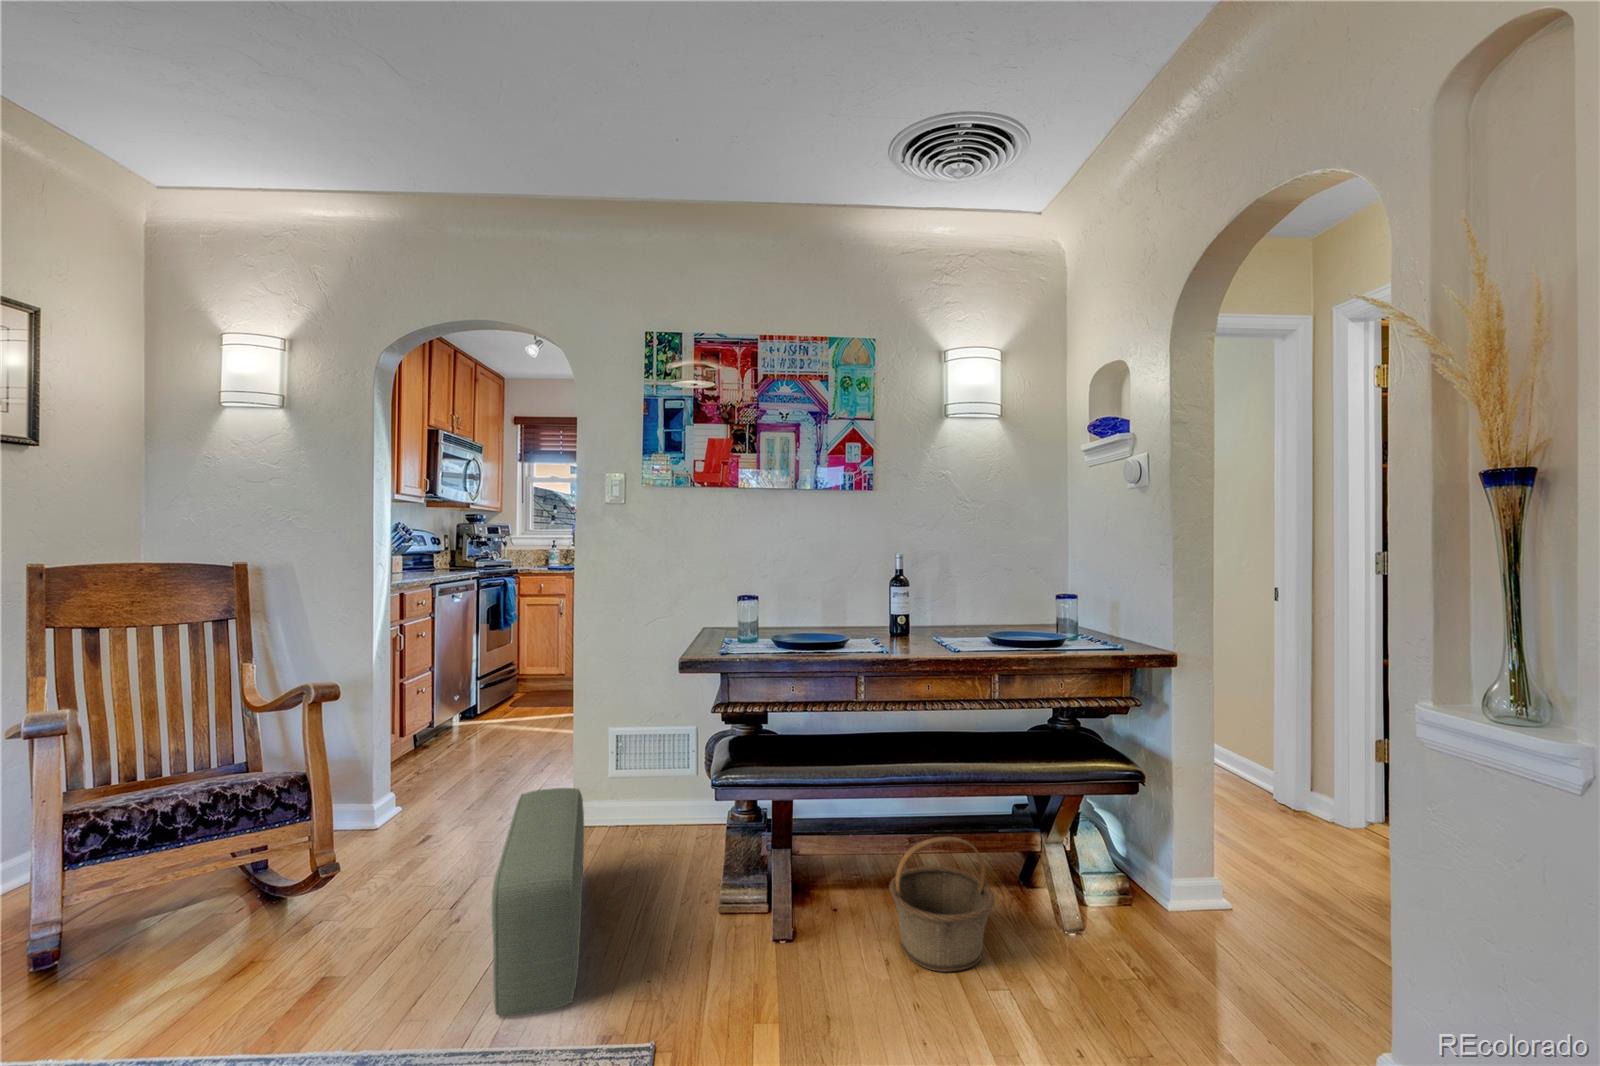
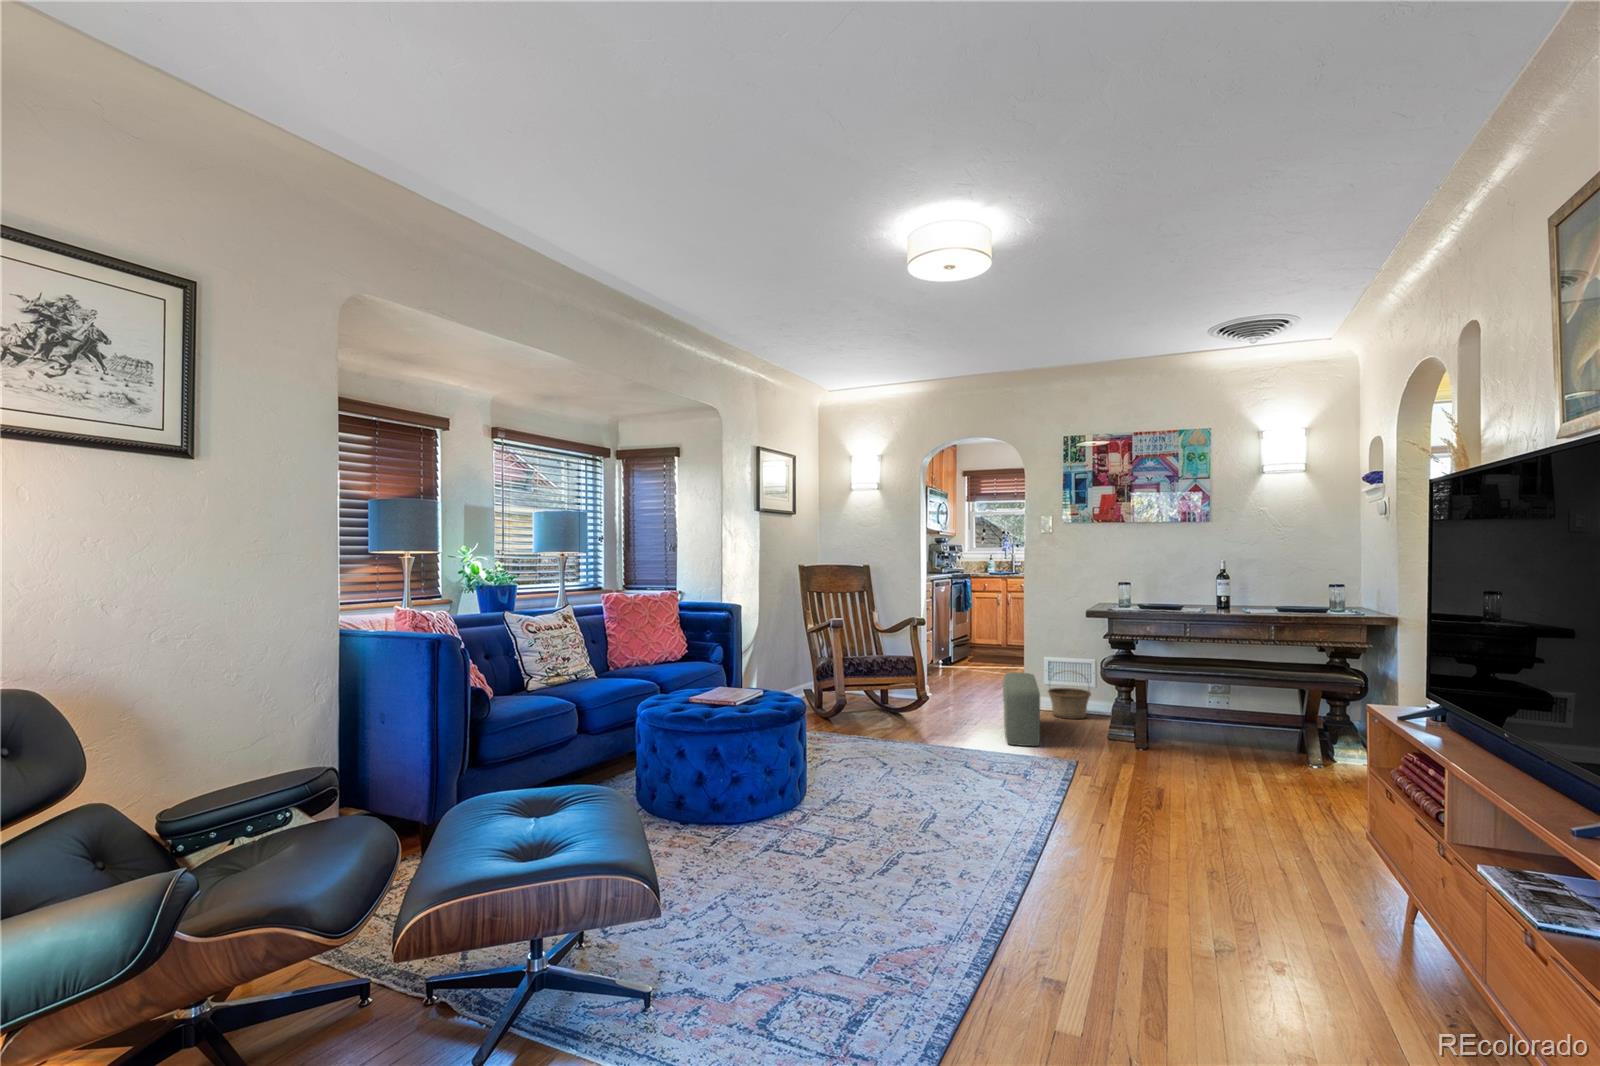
basket: present [889,837,995,972] -> present [1048,688,1091,719]

